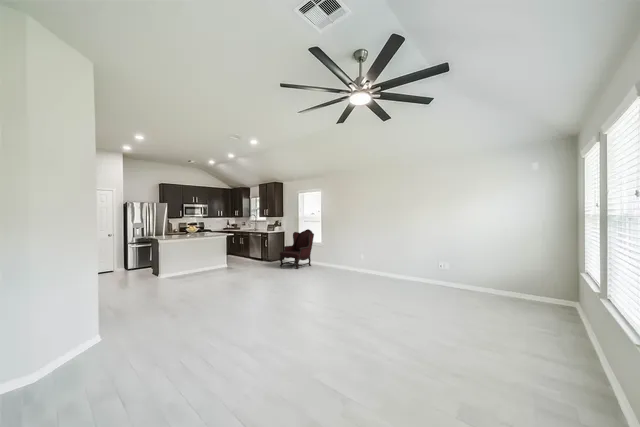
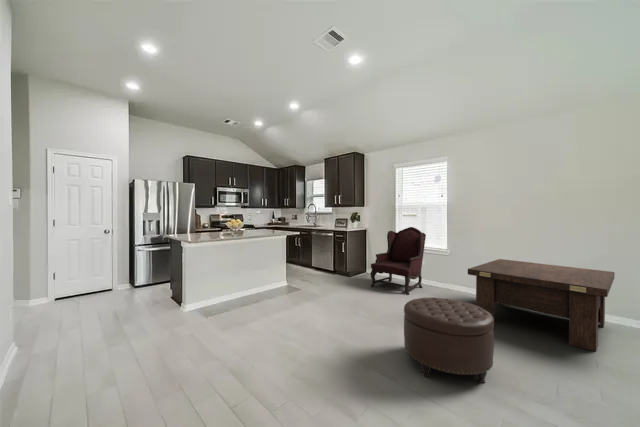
coffee table: none [315,247,386,285] -> present [468,259,615,352]
ottoman: none [263,263,299,294] -> present [404,297,494,383]

